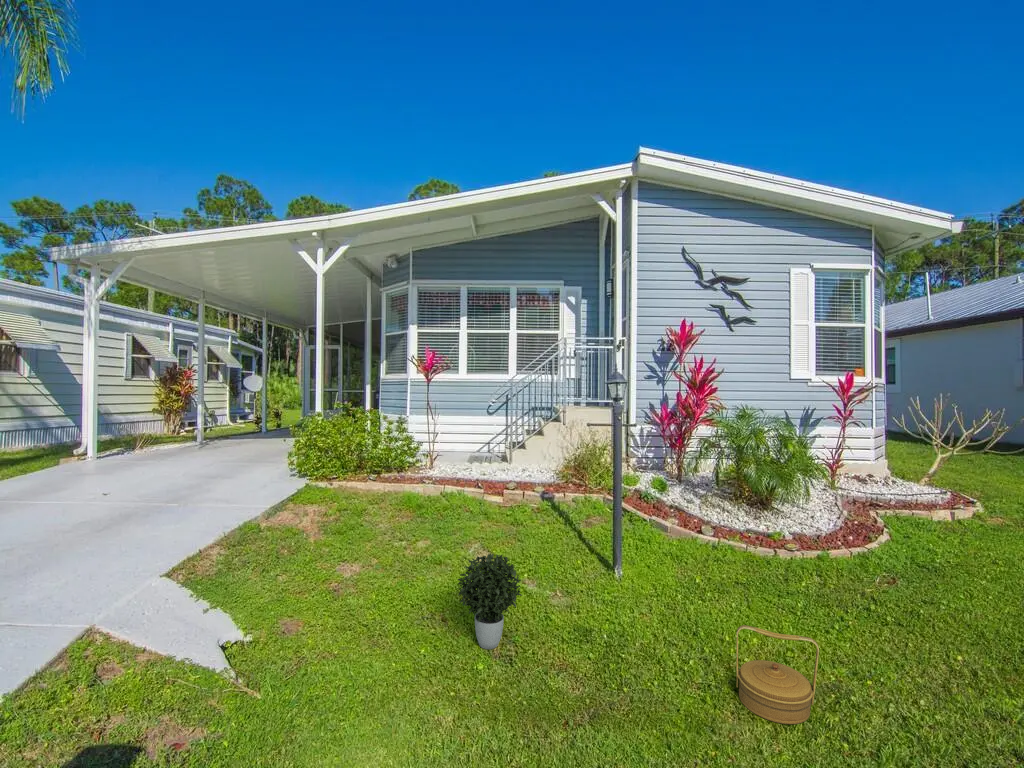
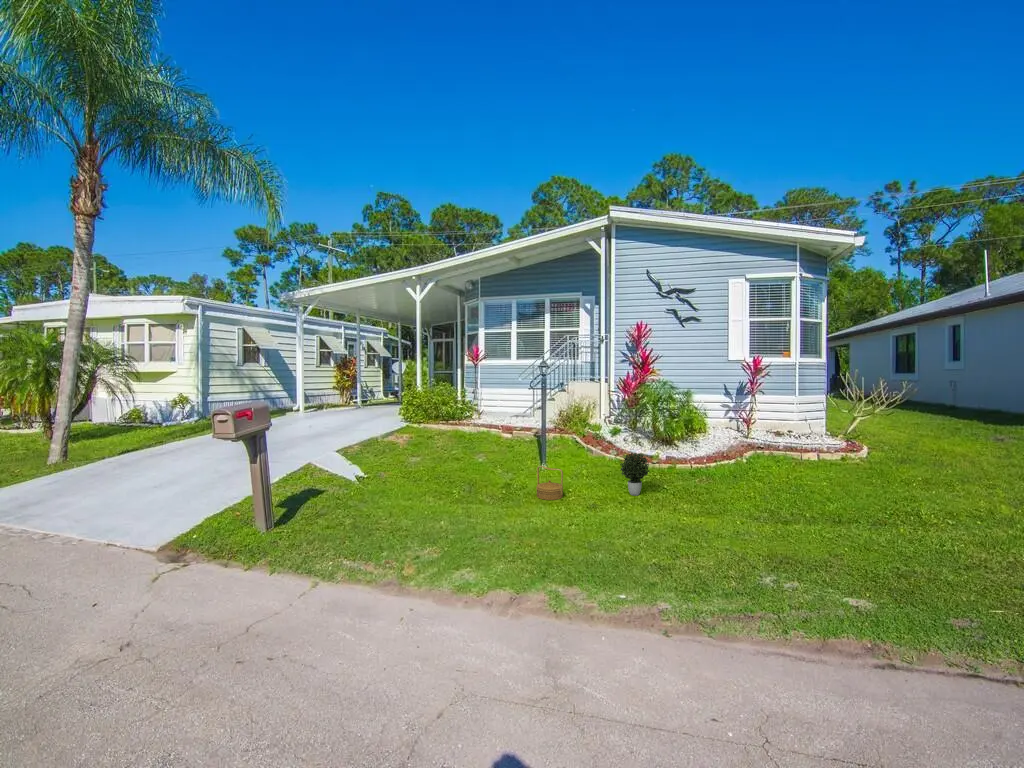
potted plant: present [458,554,522,649] -> present [620,453,650,496]

